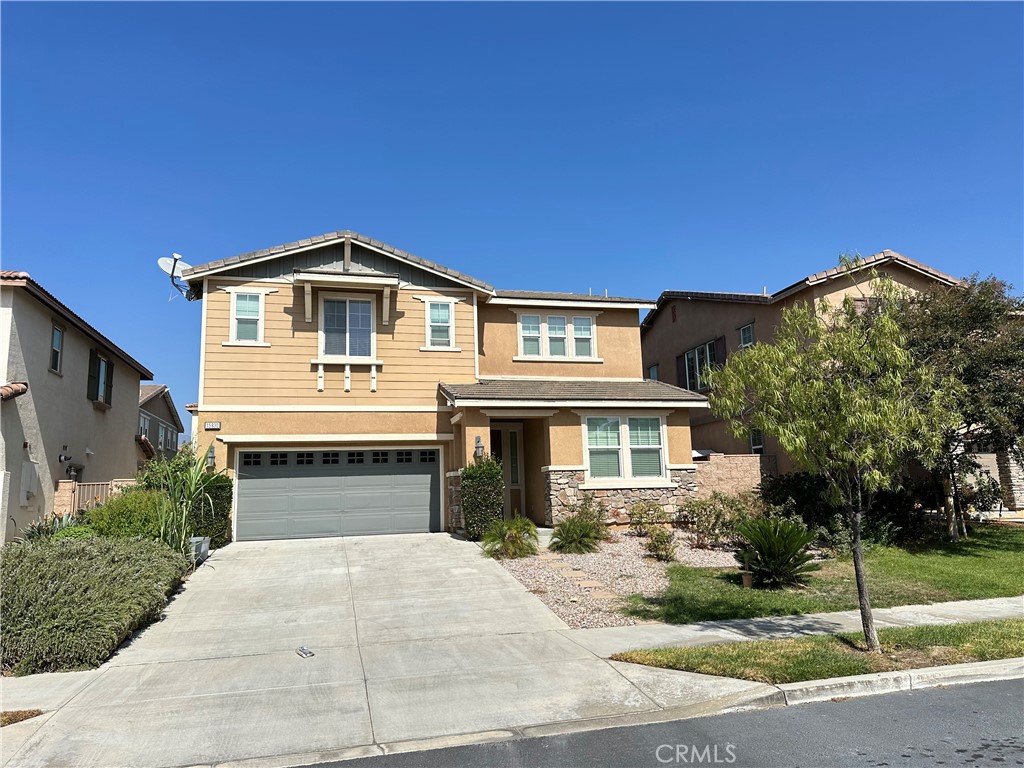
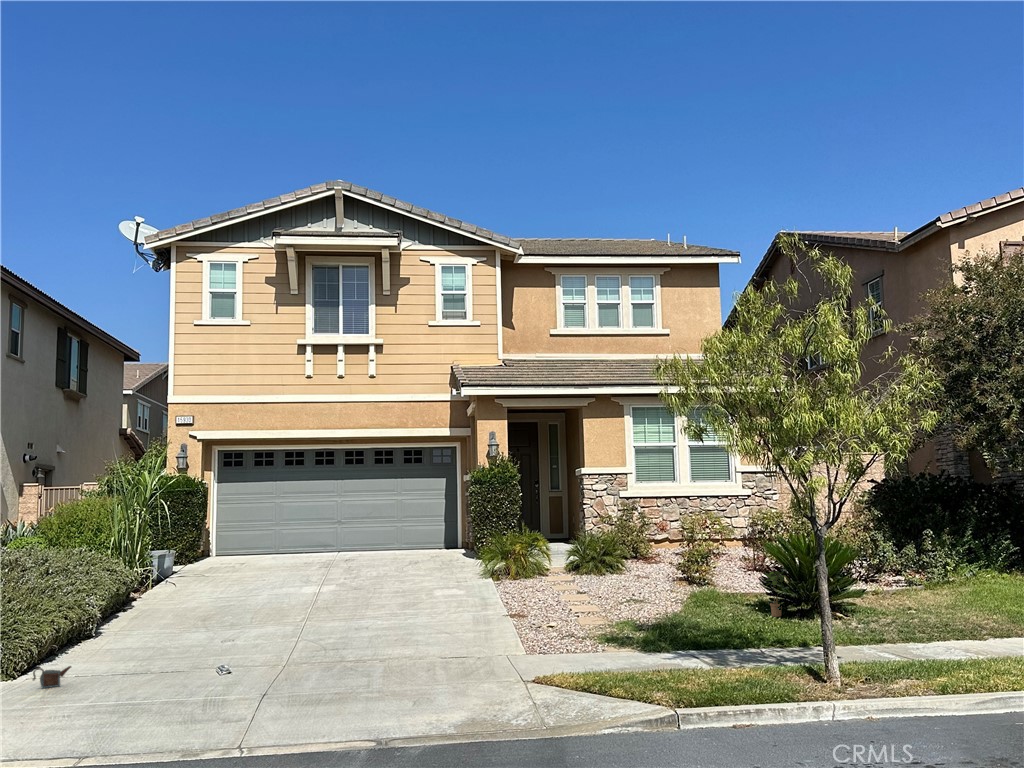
watering can: none [124,657,164,682] -> present [33,666,71,688]

